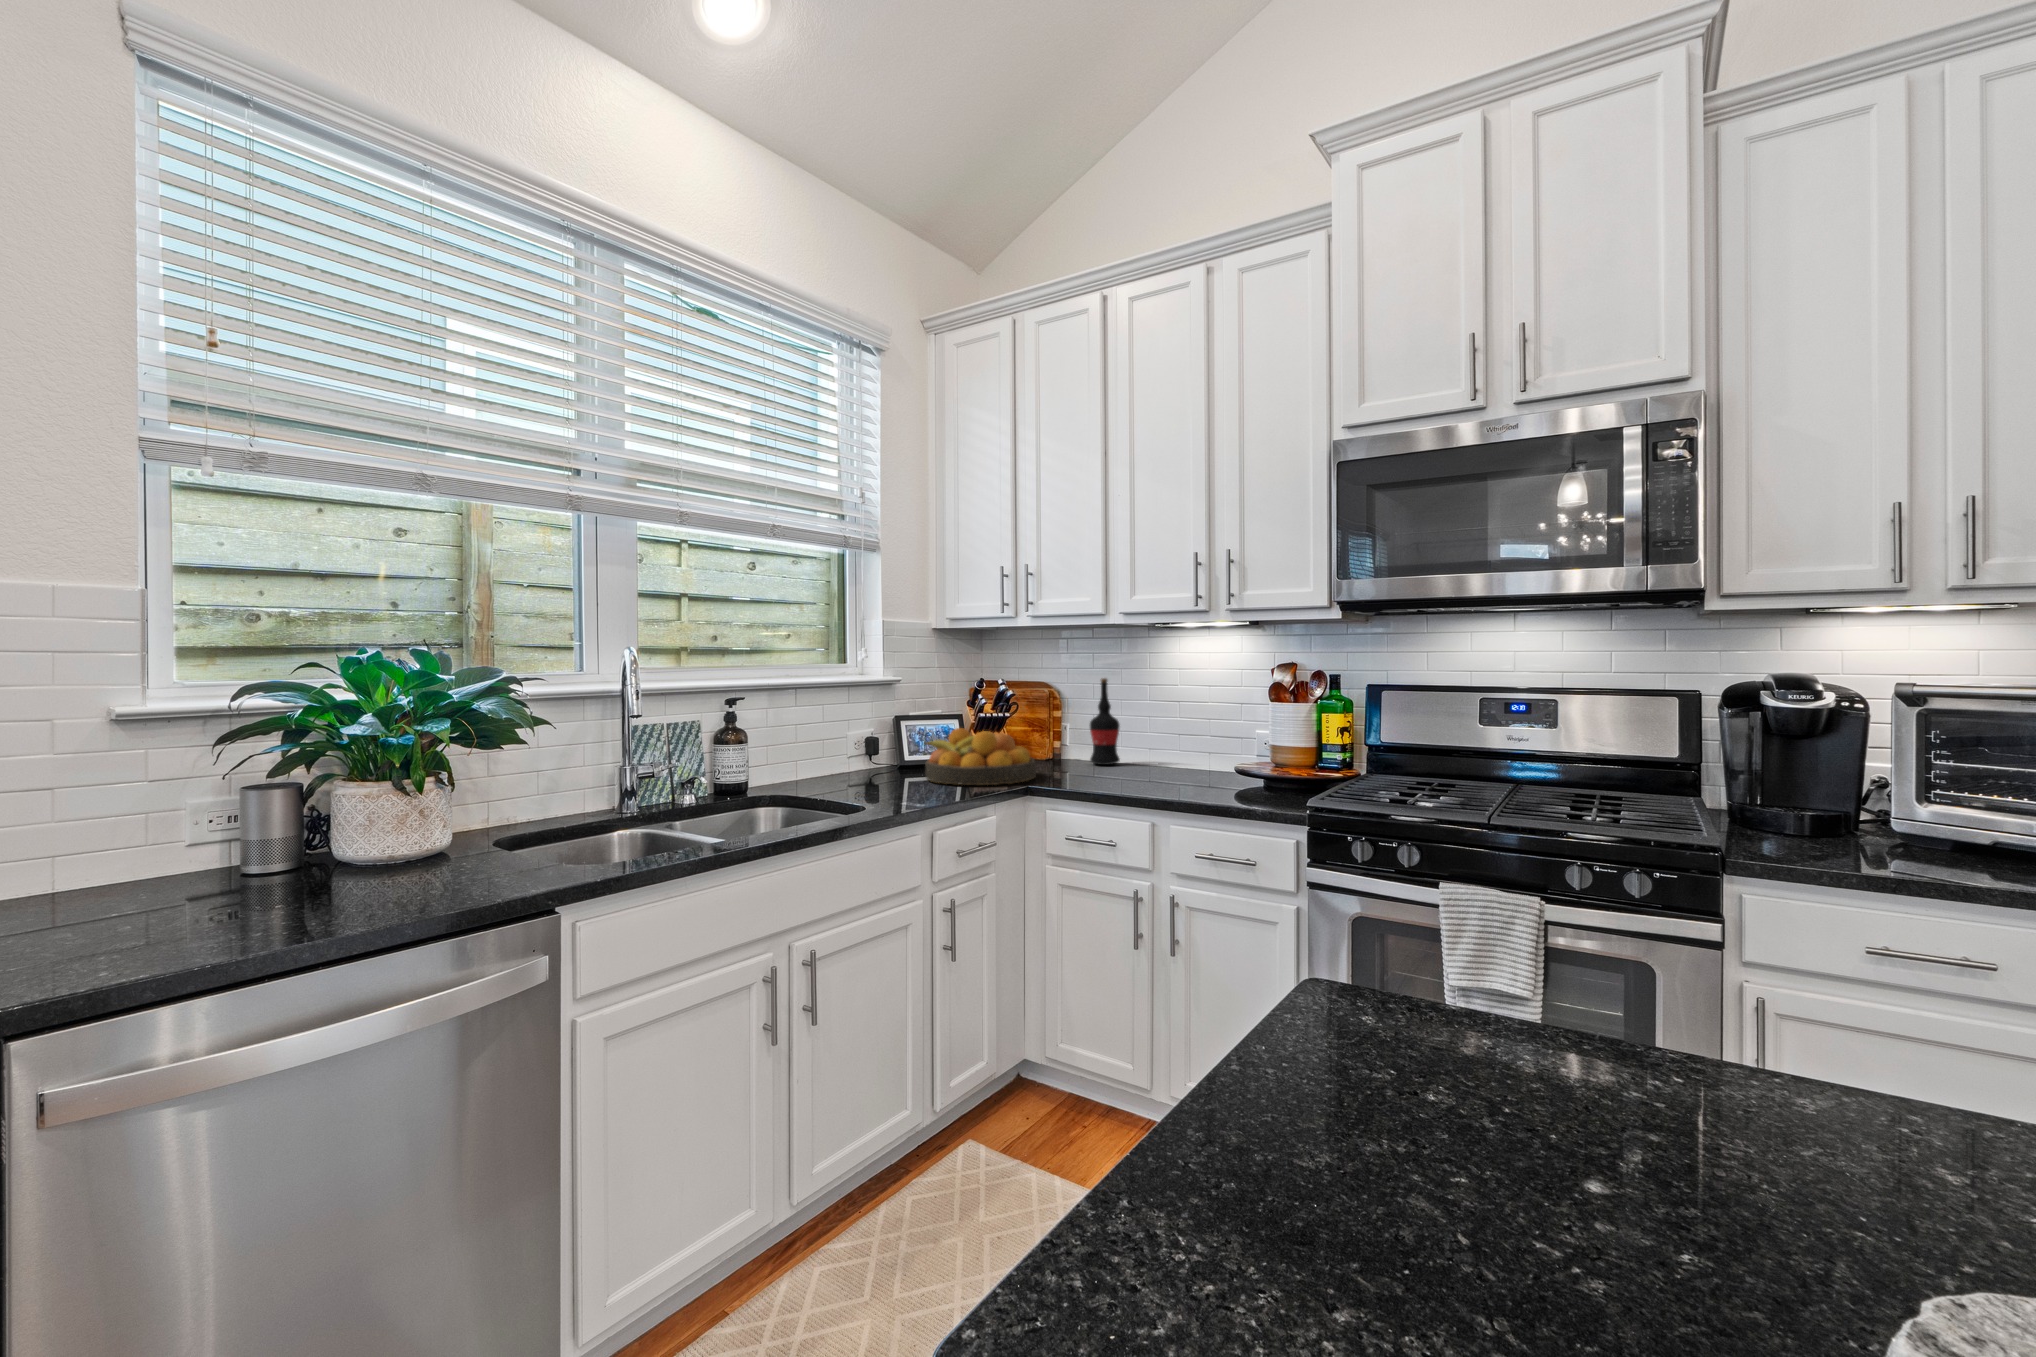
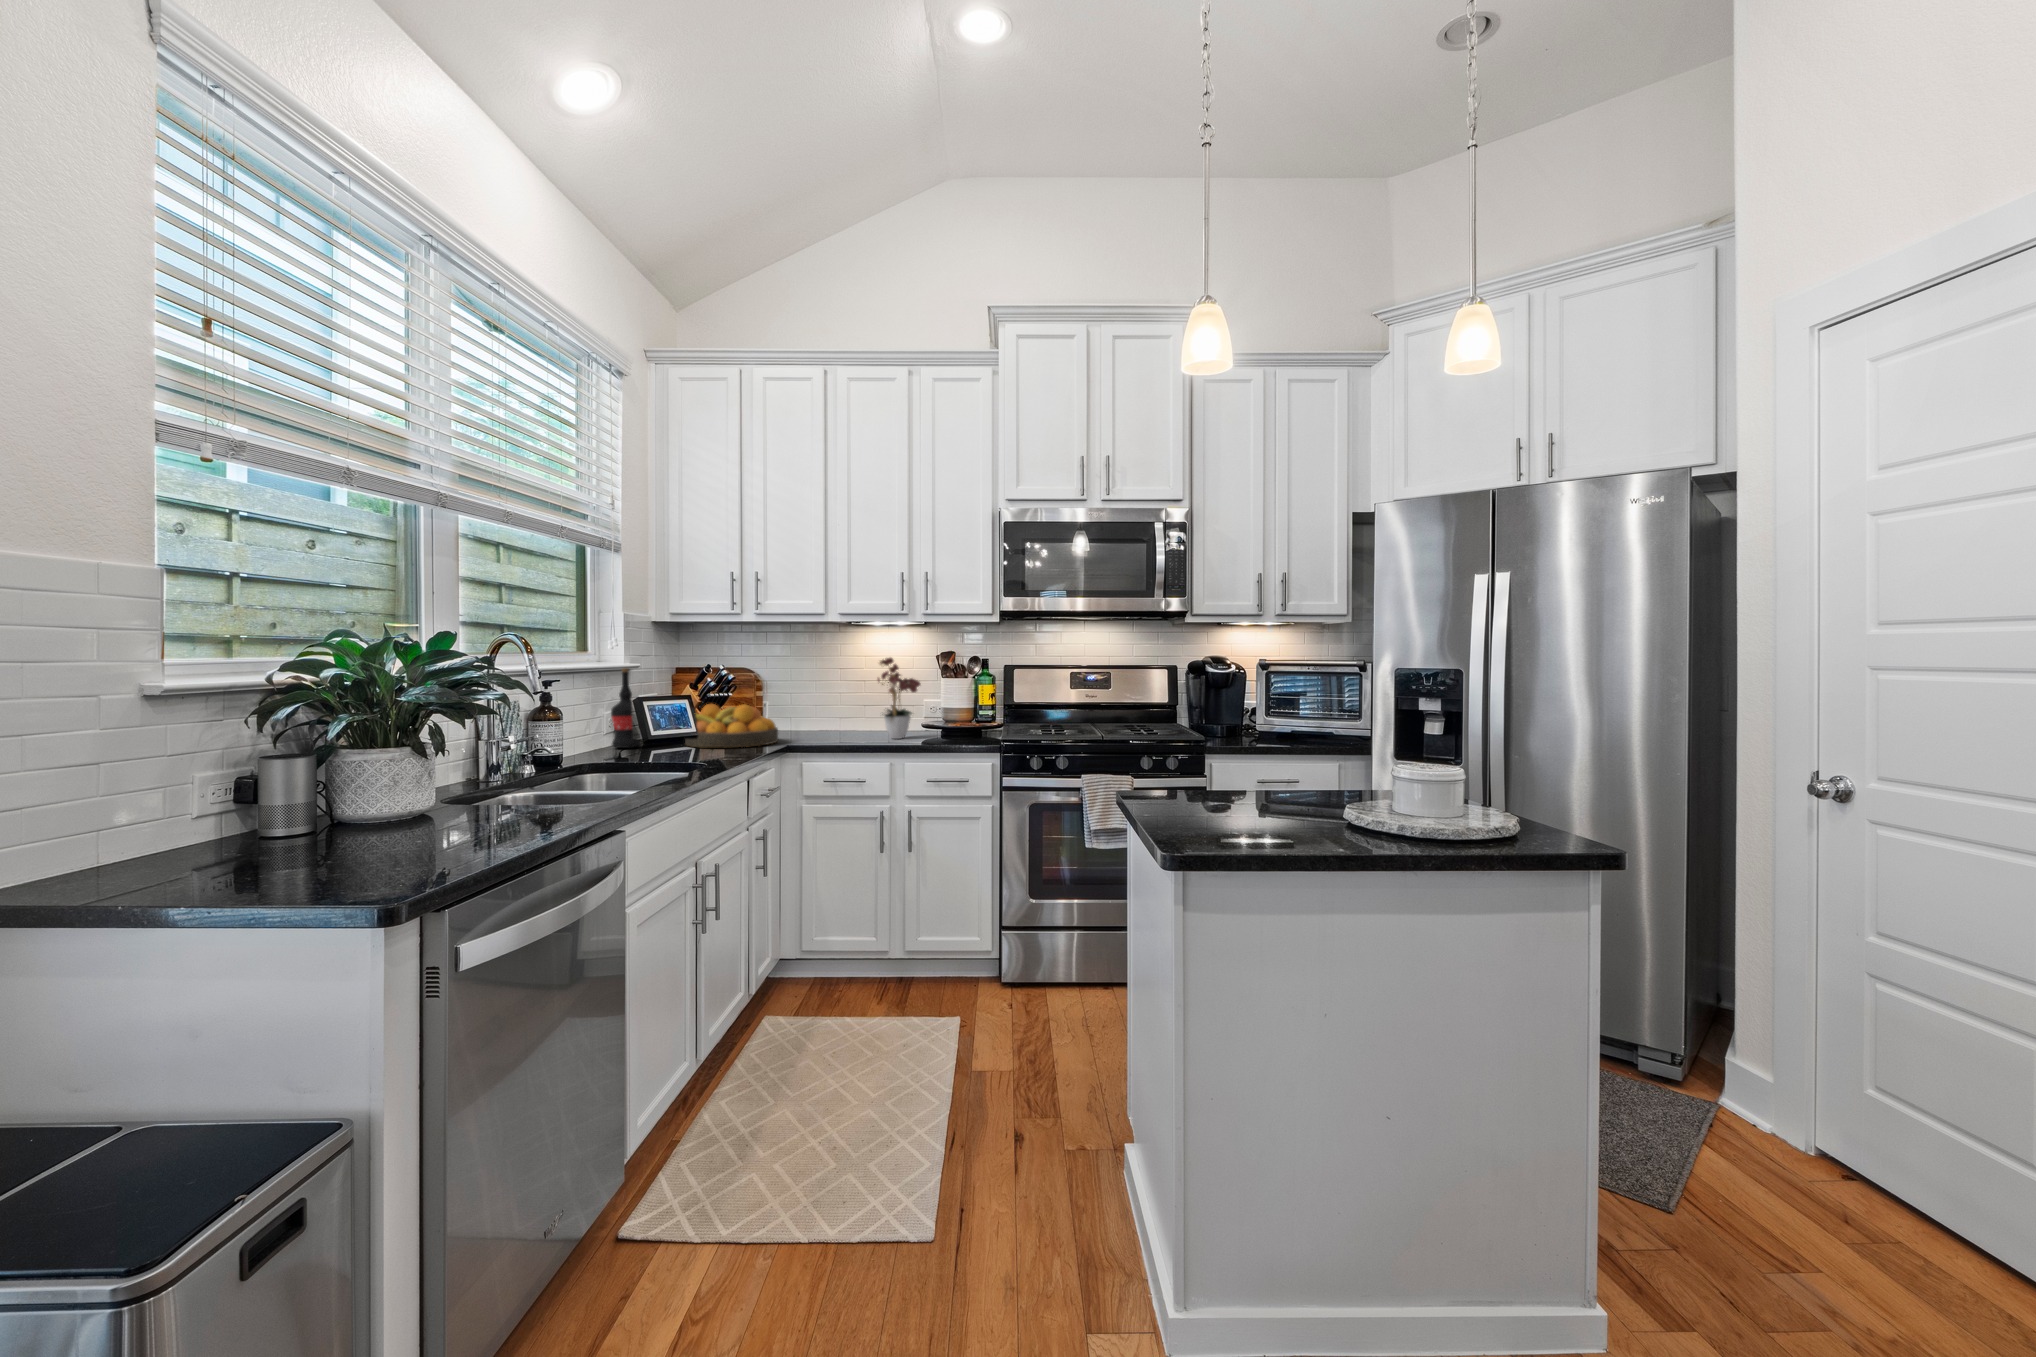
flower arrangement: none [1152,667,1231,787] -> present [878,658,920,739]
wine bottle: present [1090,678,1120,765] -> present [611,668,641,748]

